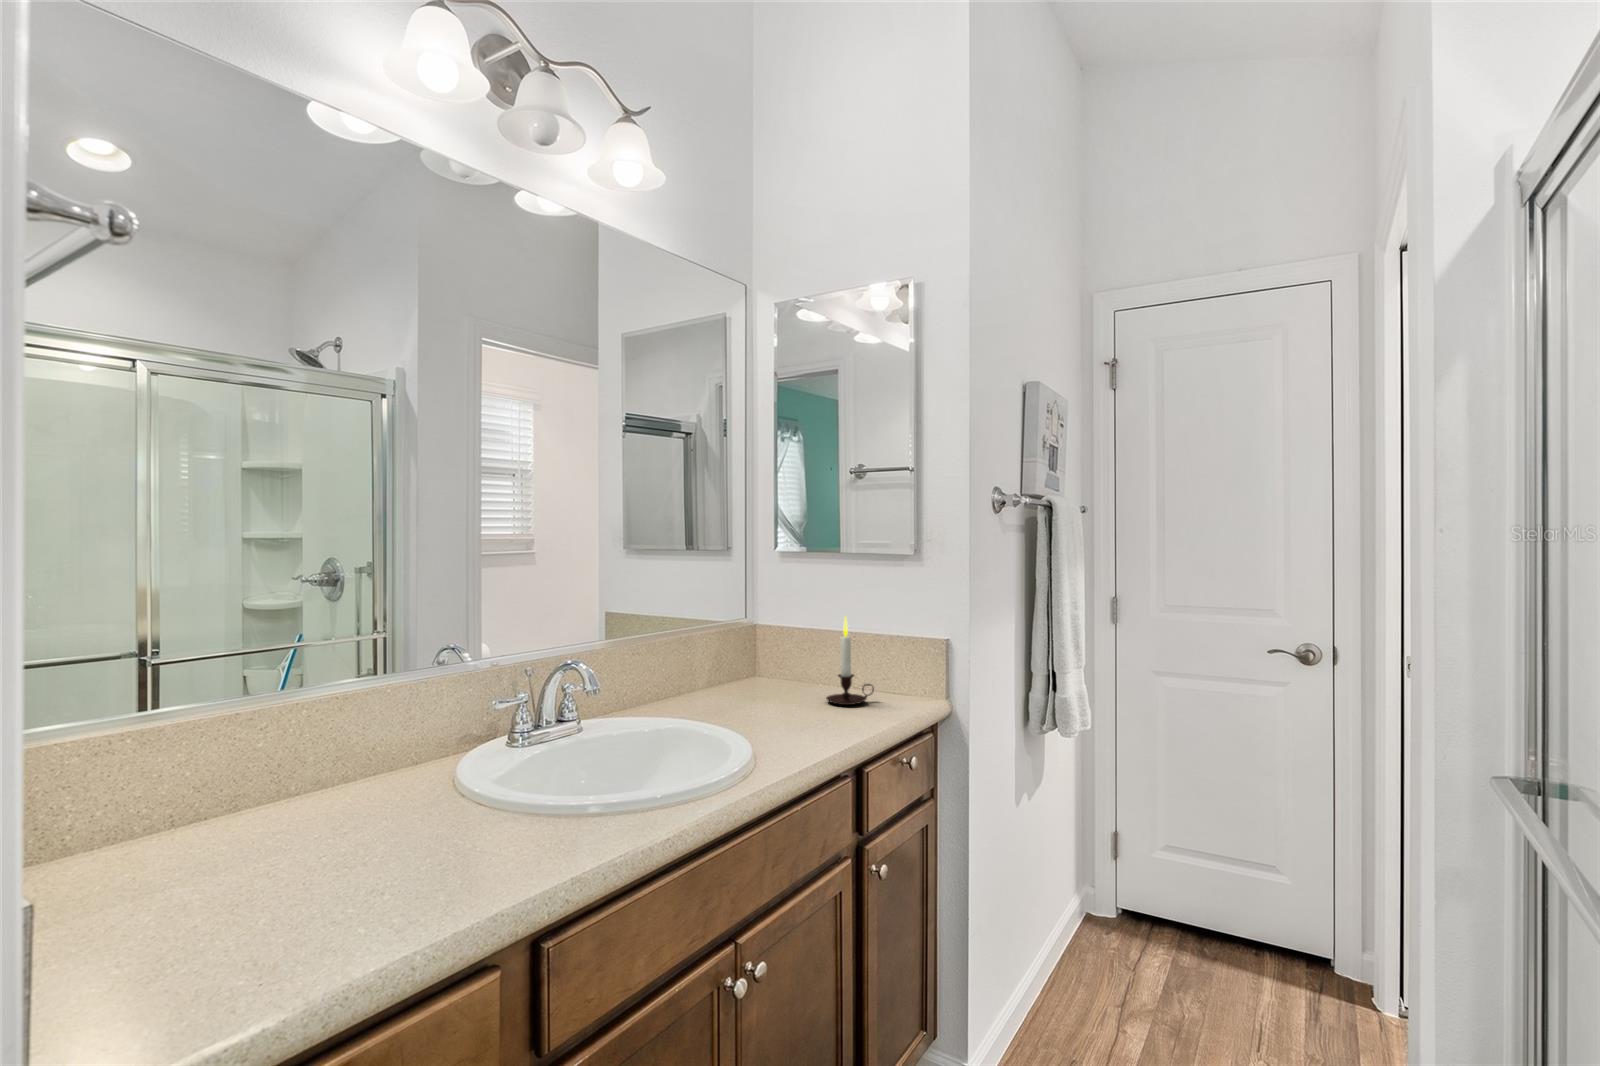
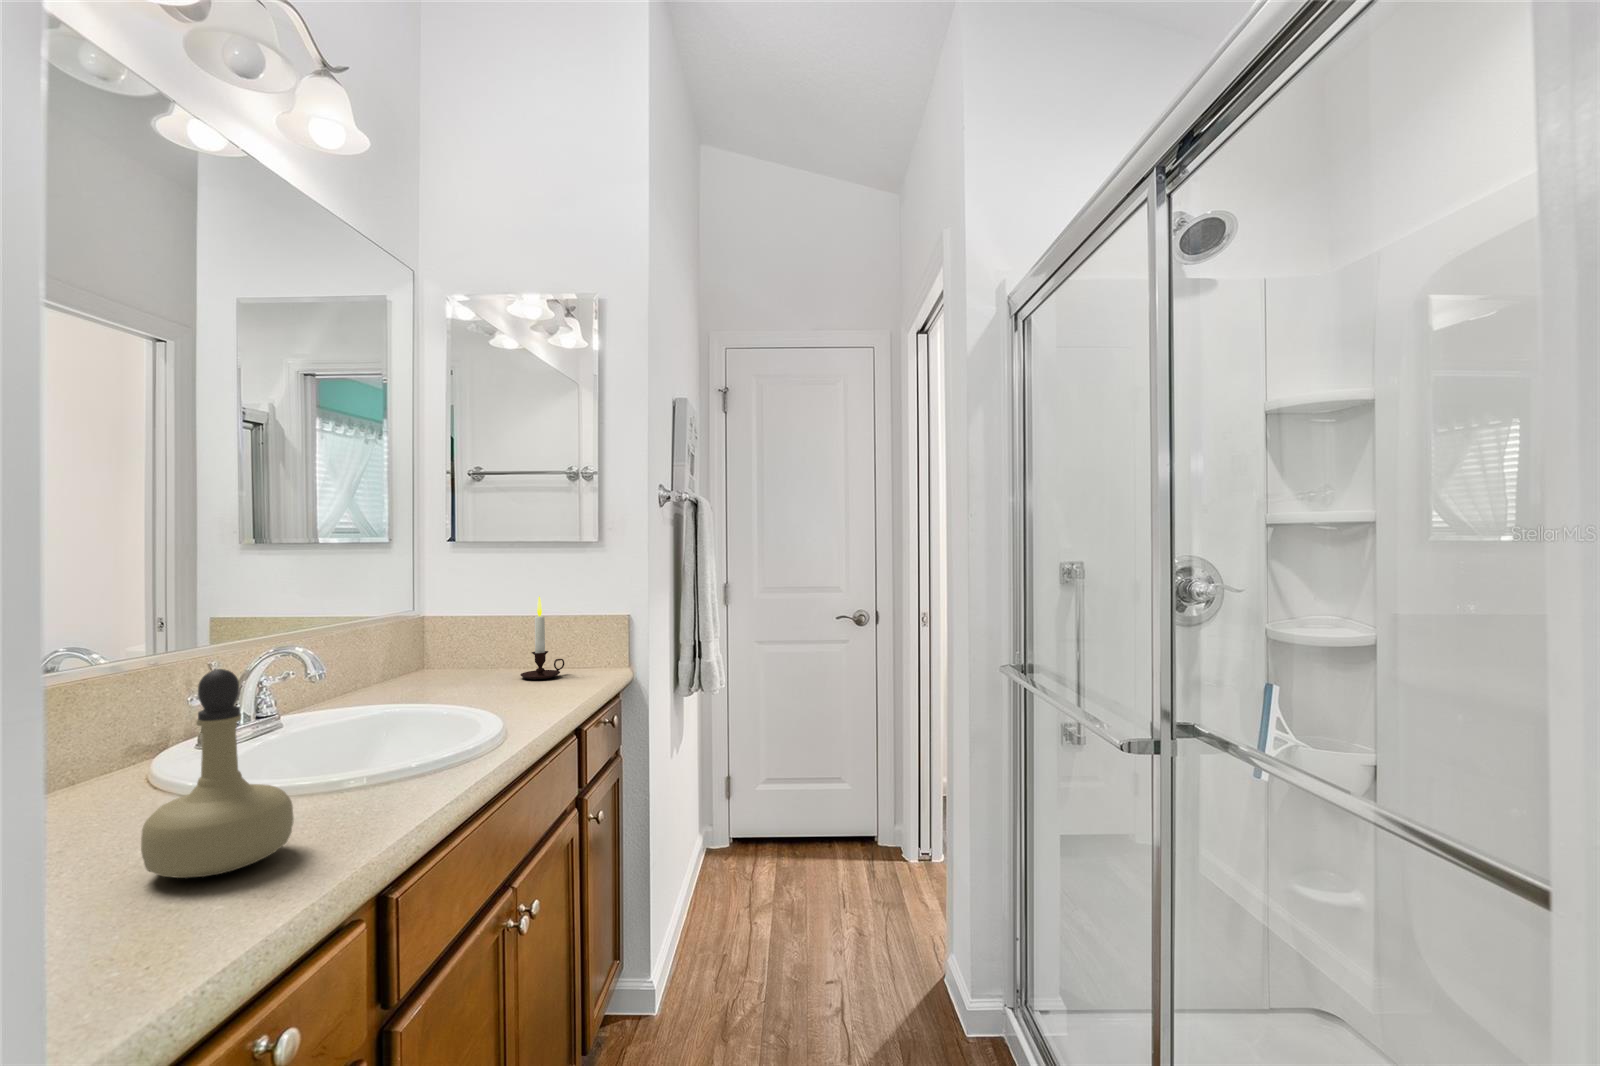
perfume bottle: none [334,703,457,893] -> present [141,669,294,878]

